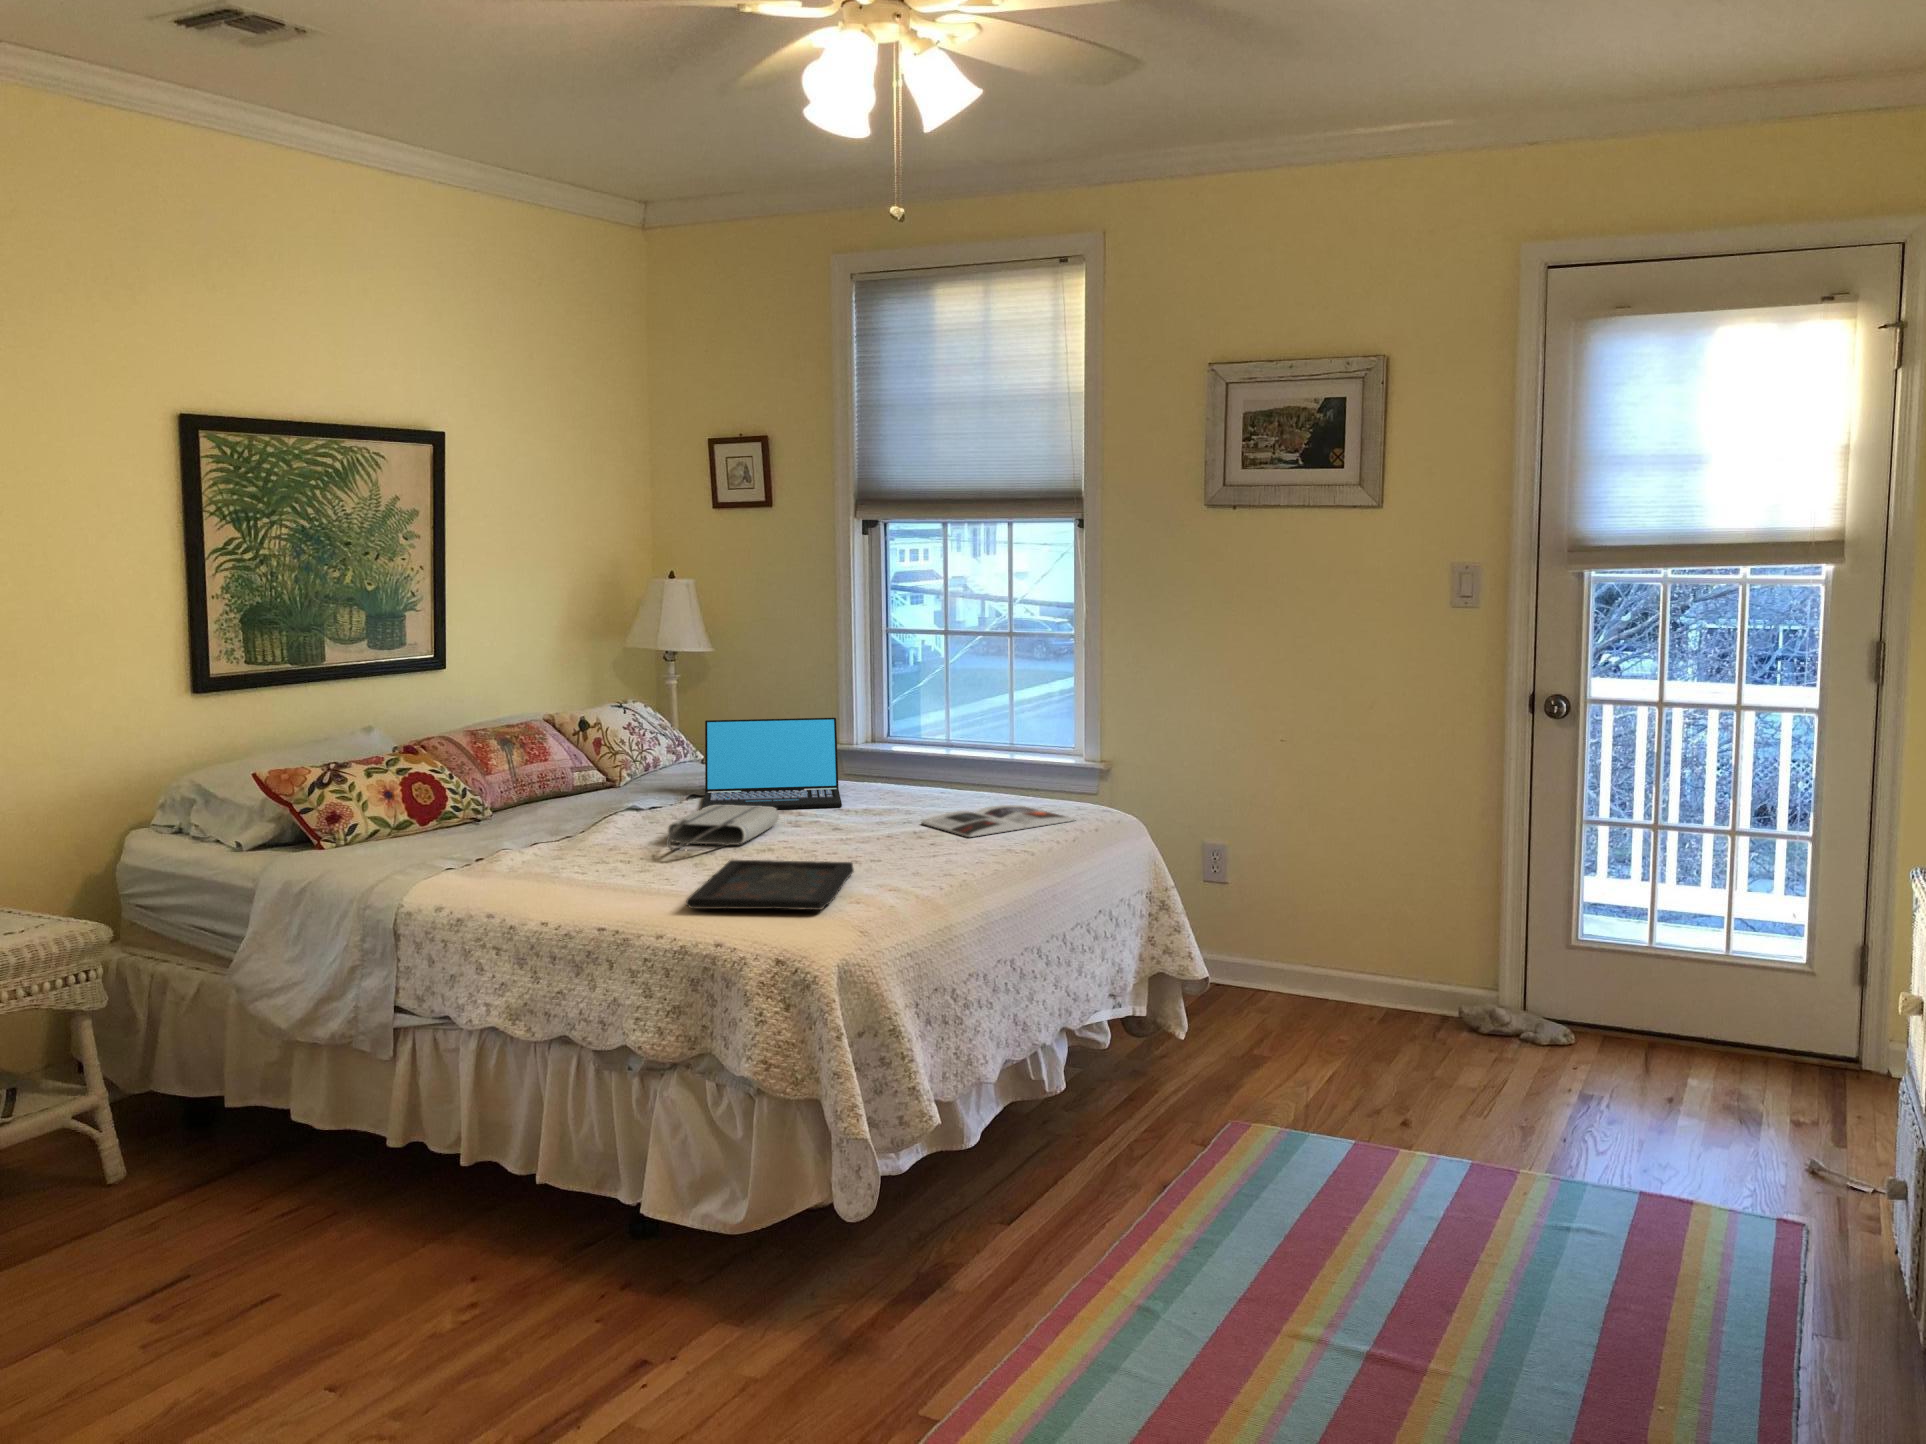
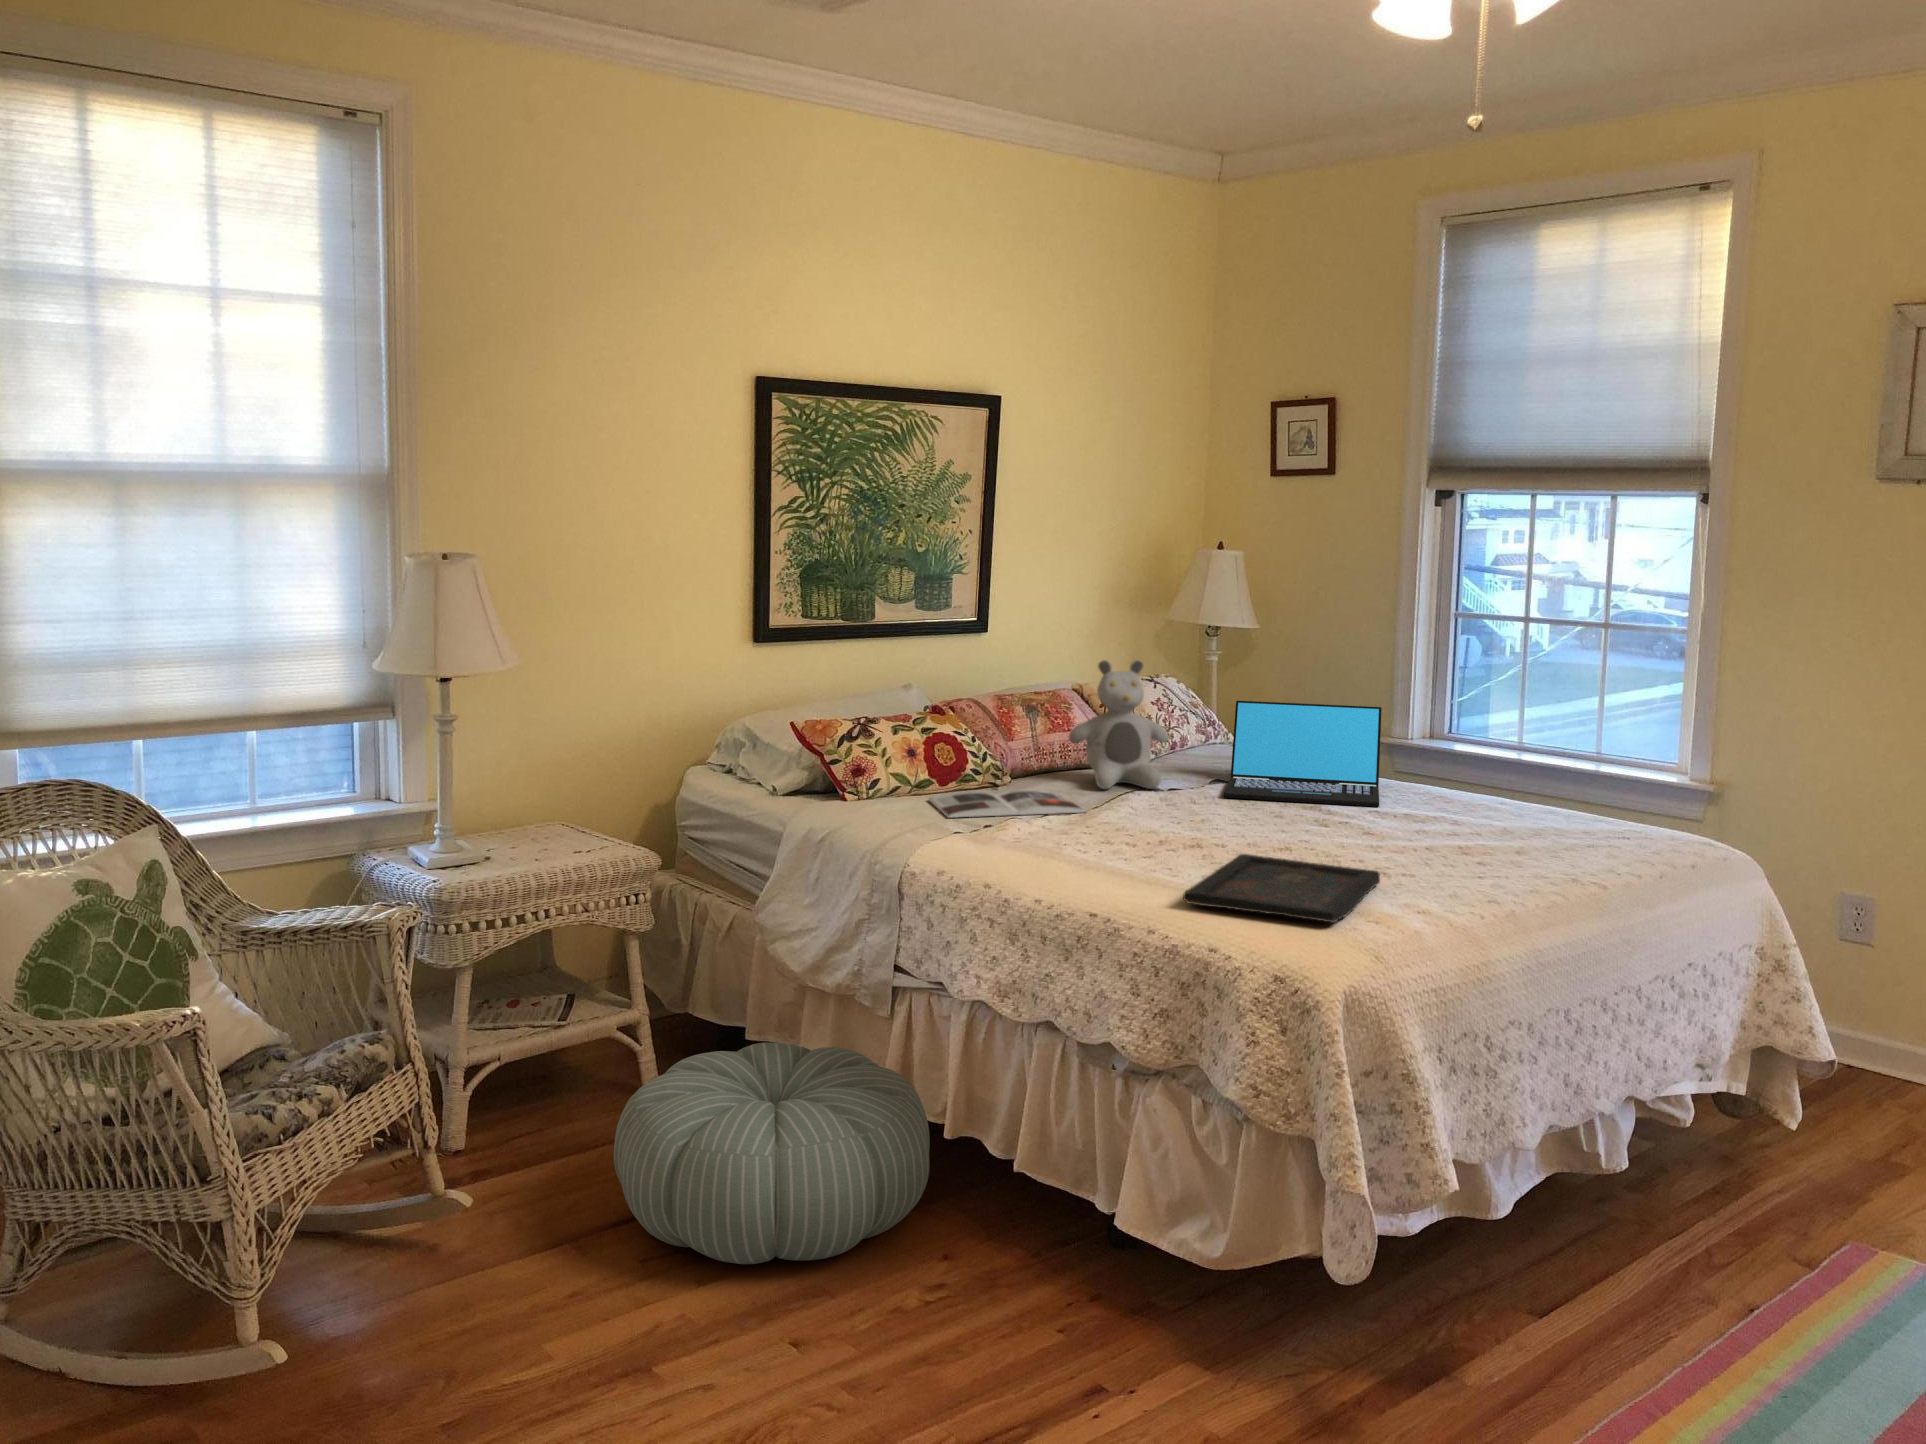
teddy bear: none [547,688,645,814] -> present [1069,660,1169,789]
tote bag: present [666,805,779,850] -> none [1175,792,1305,840]
magazine: present [921,805,1075,837] -> present [929,790,1086,818]
pouf: none [96,1098,452,1329] -> present [614,1042,930,1264]

